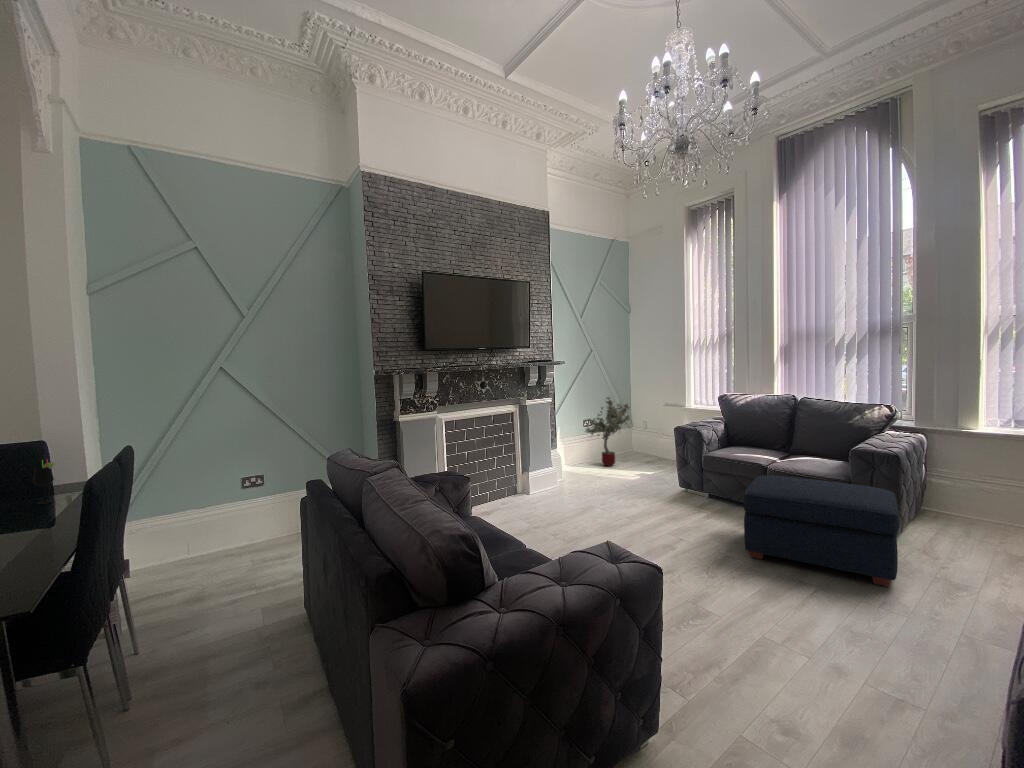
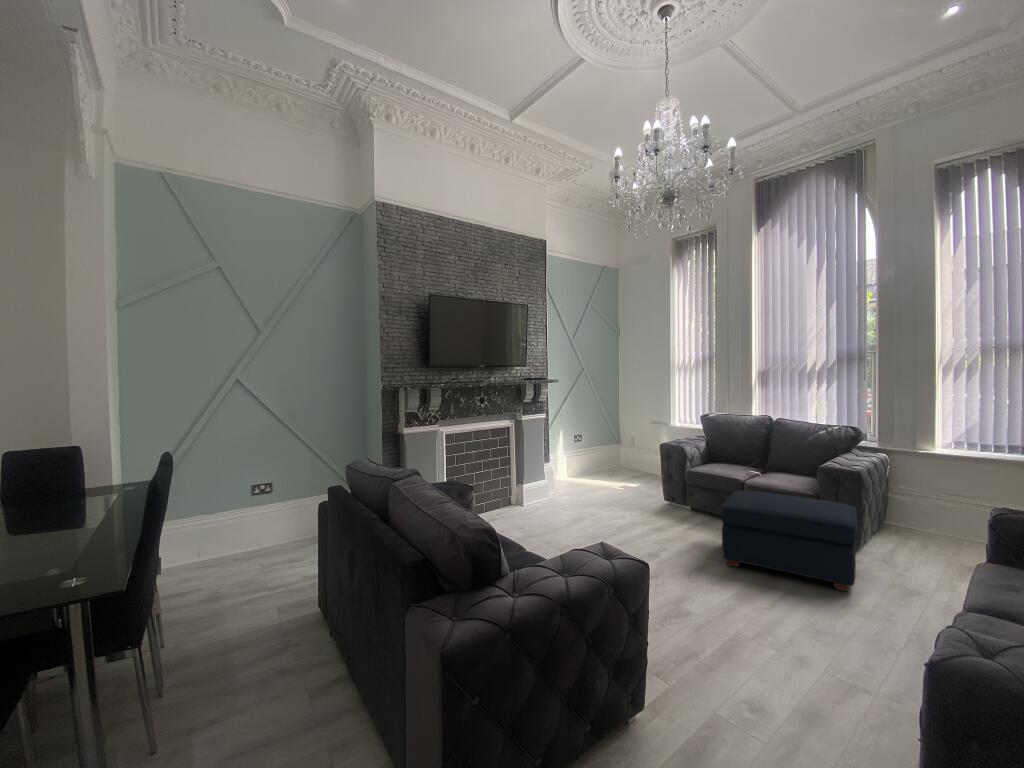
potted tree: present [586,397,630,466] -> none [575,414,619,481]
wine glass: present [33,459,55,505] -> none [80,464,100,505]

